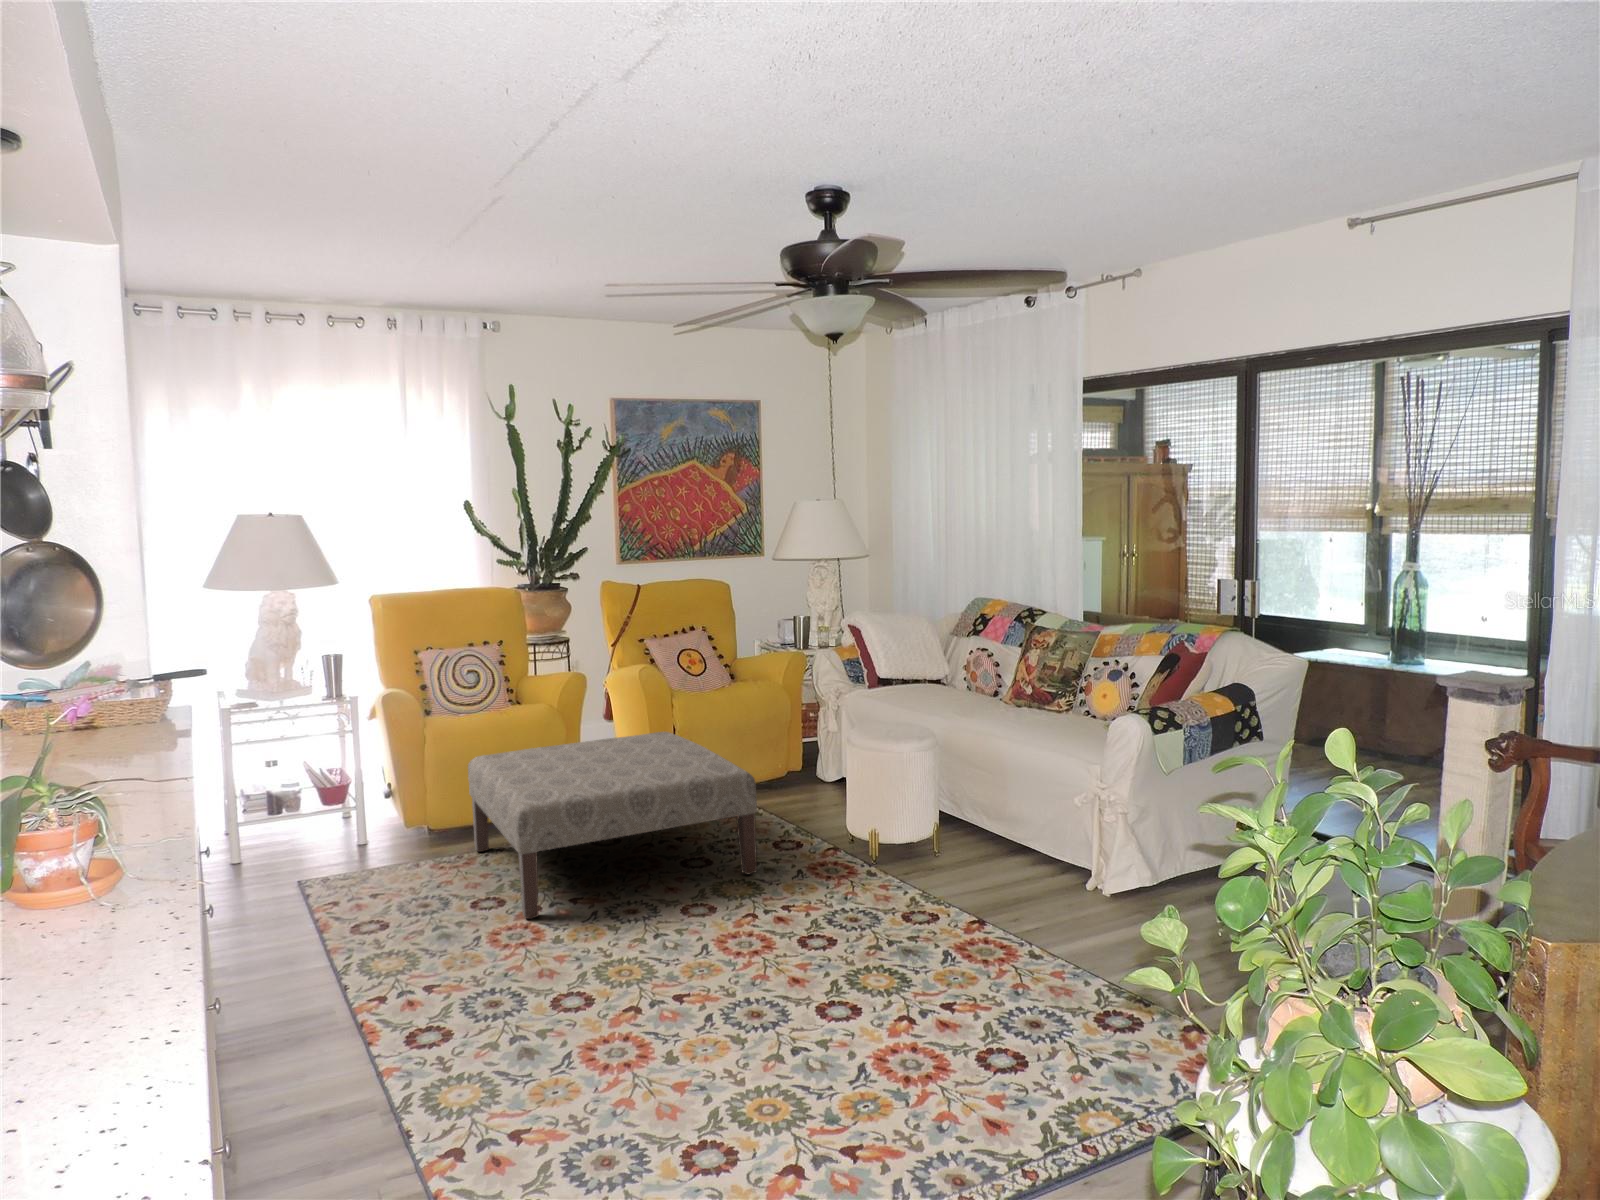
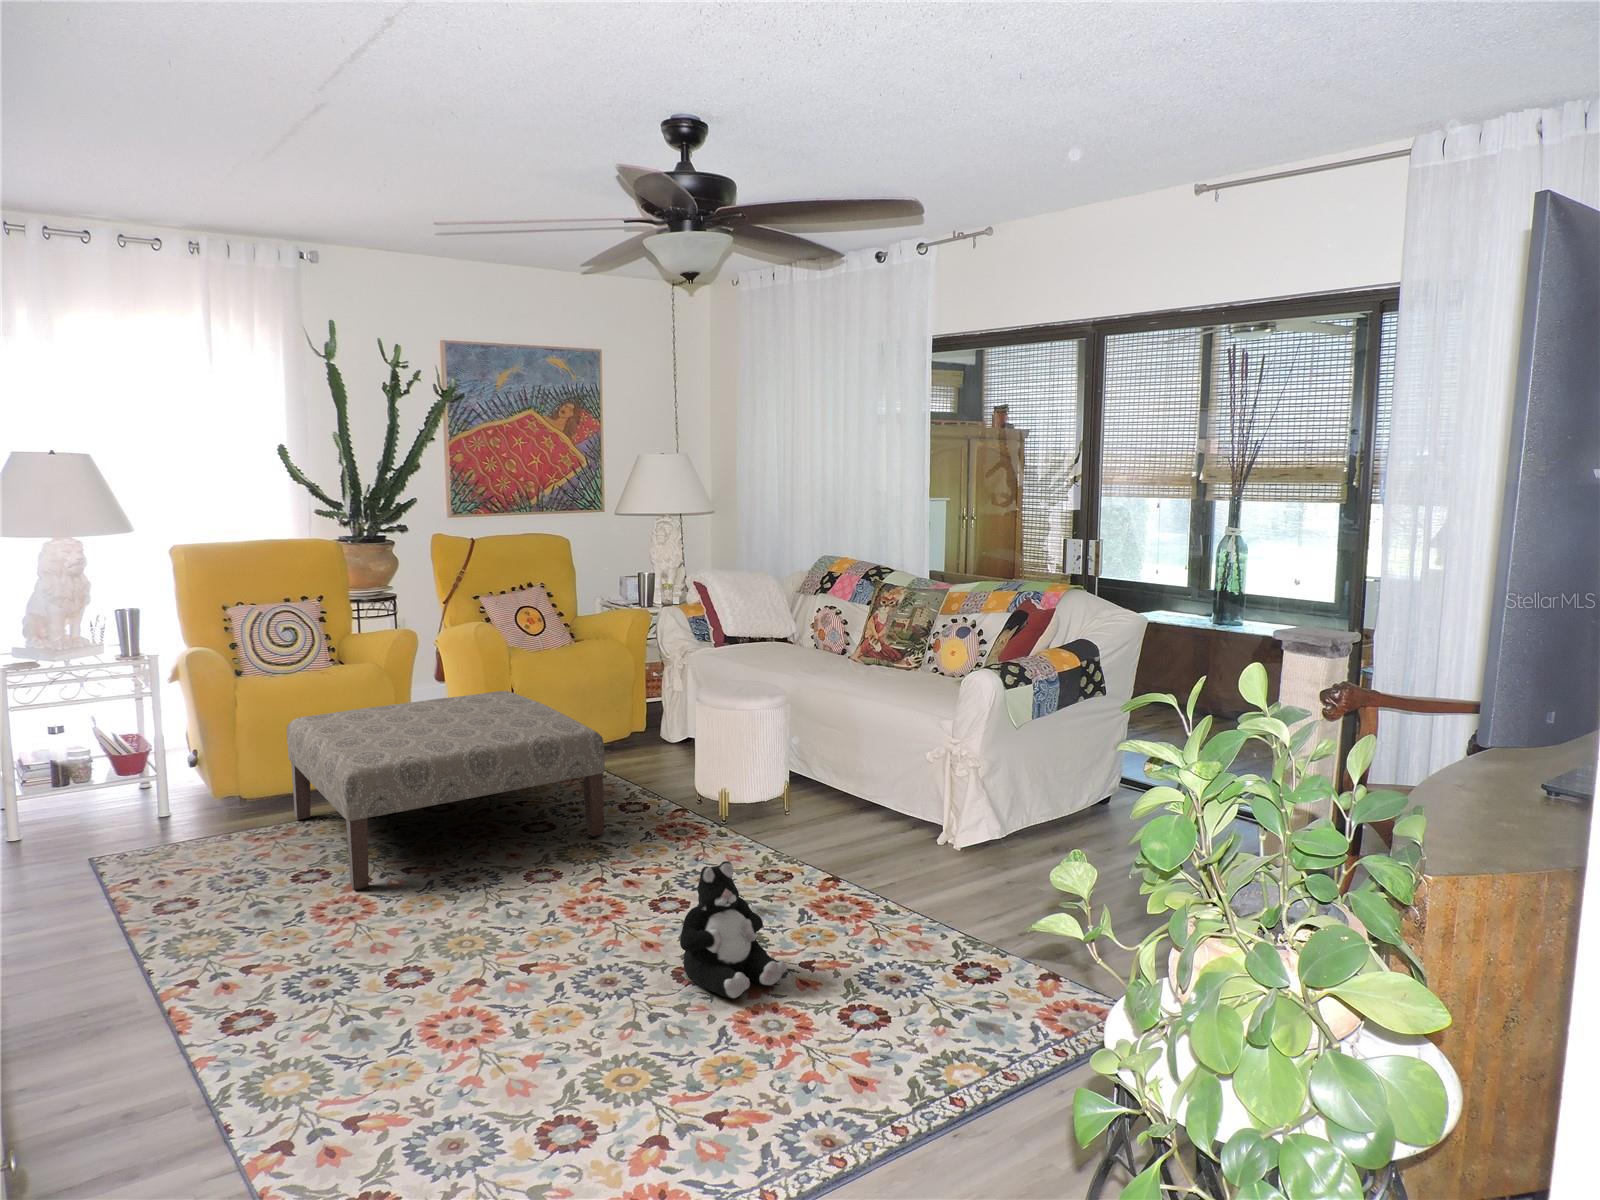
plush toy: none [822,902,926,1037] -> present [680,861,787,998]

